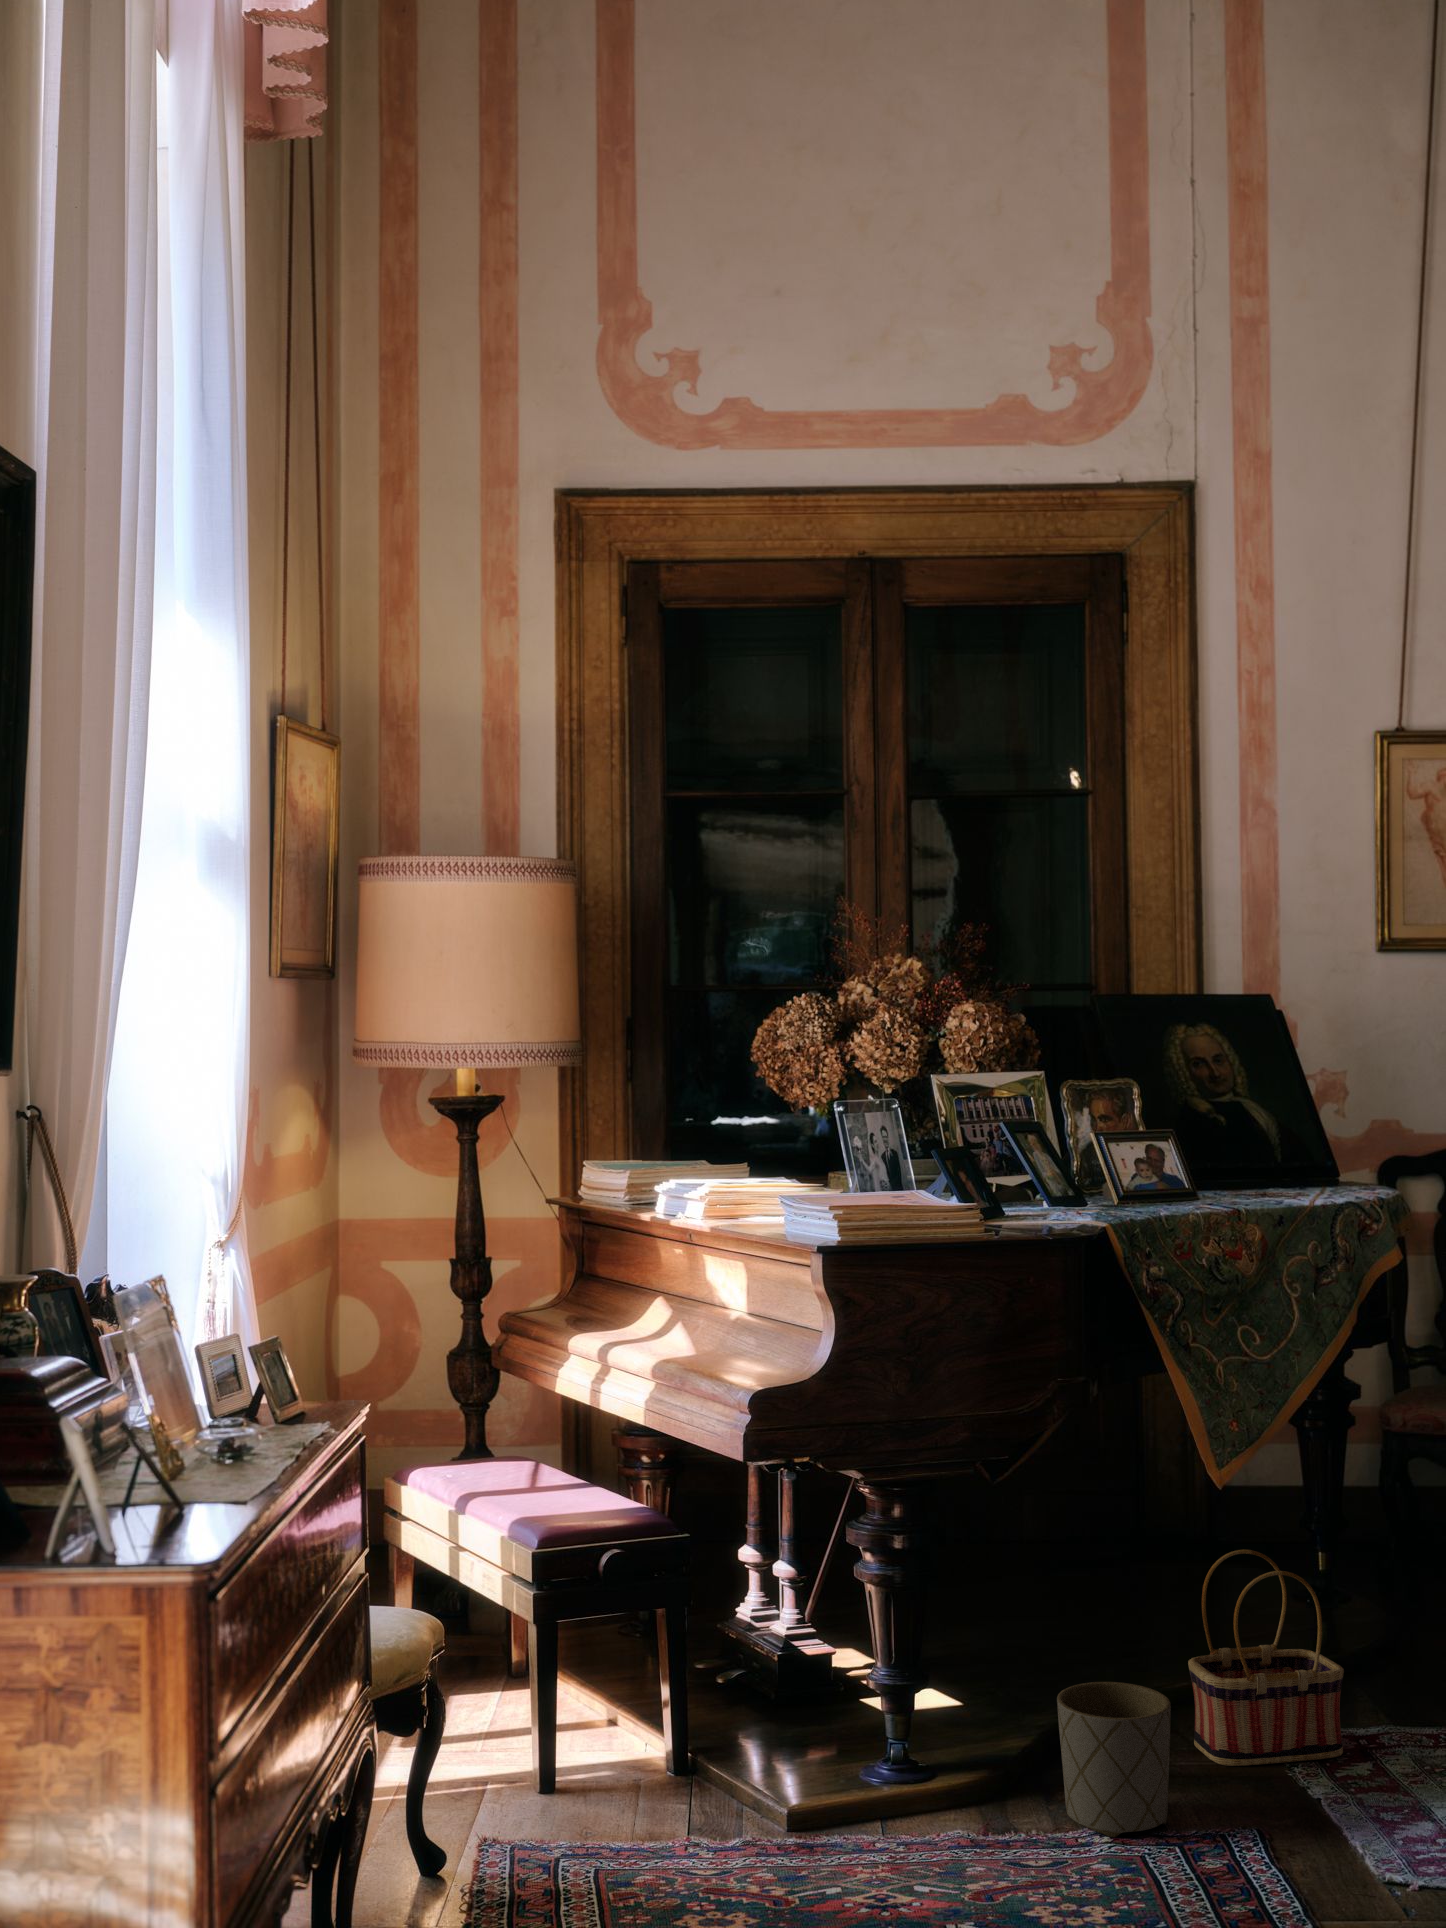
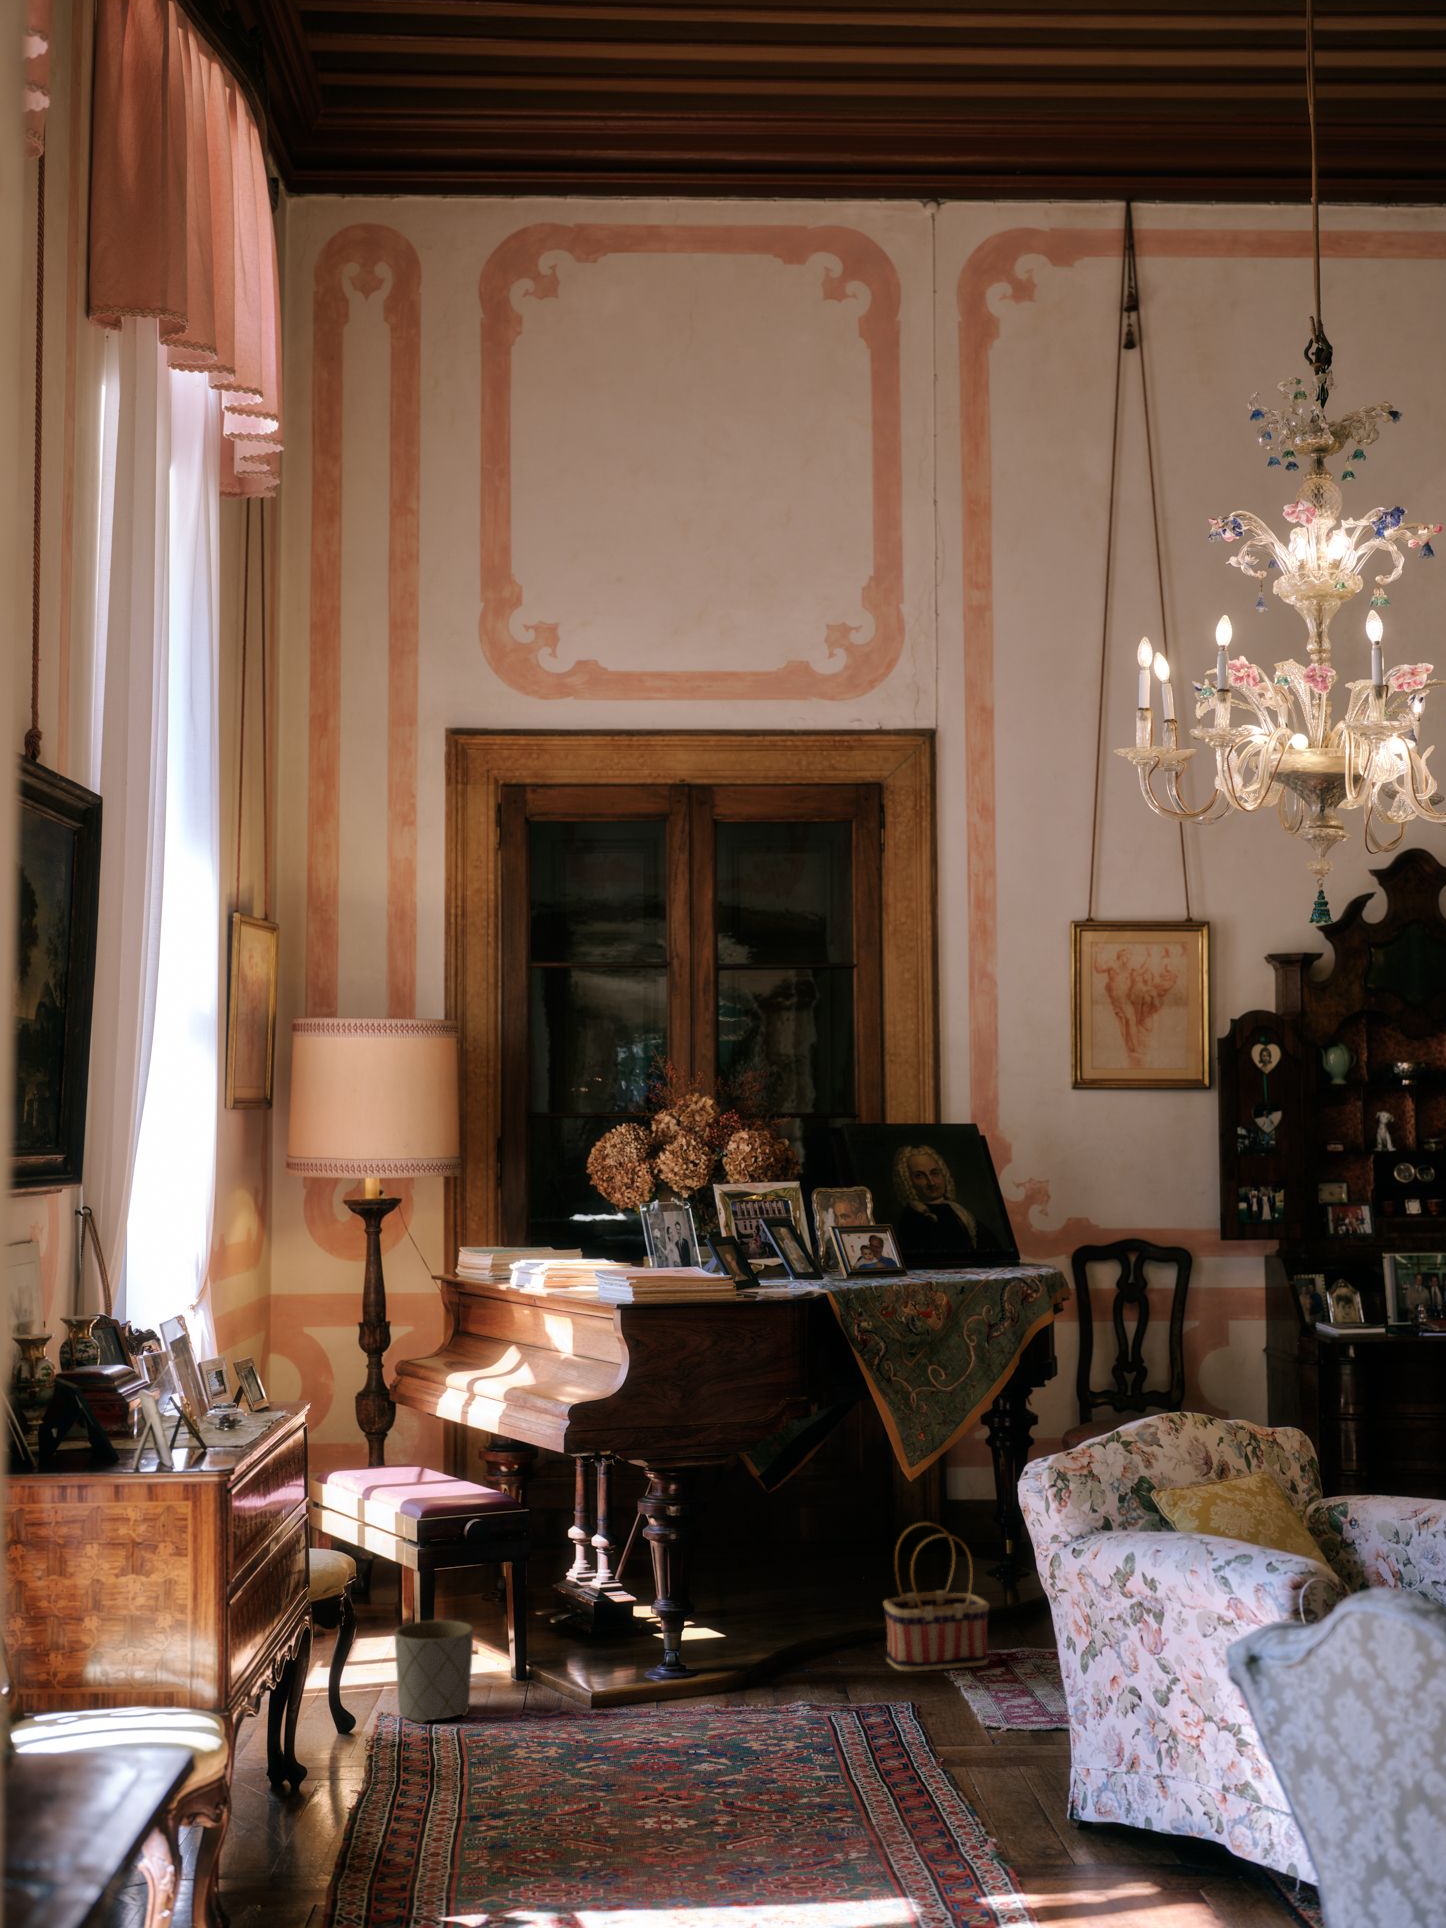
planter: present [1057,1682,1171,1837] -> present [395,1620,474,1723]

